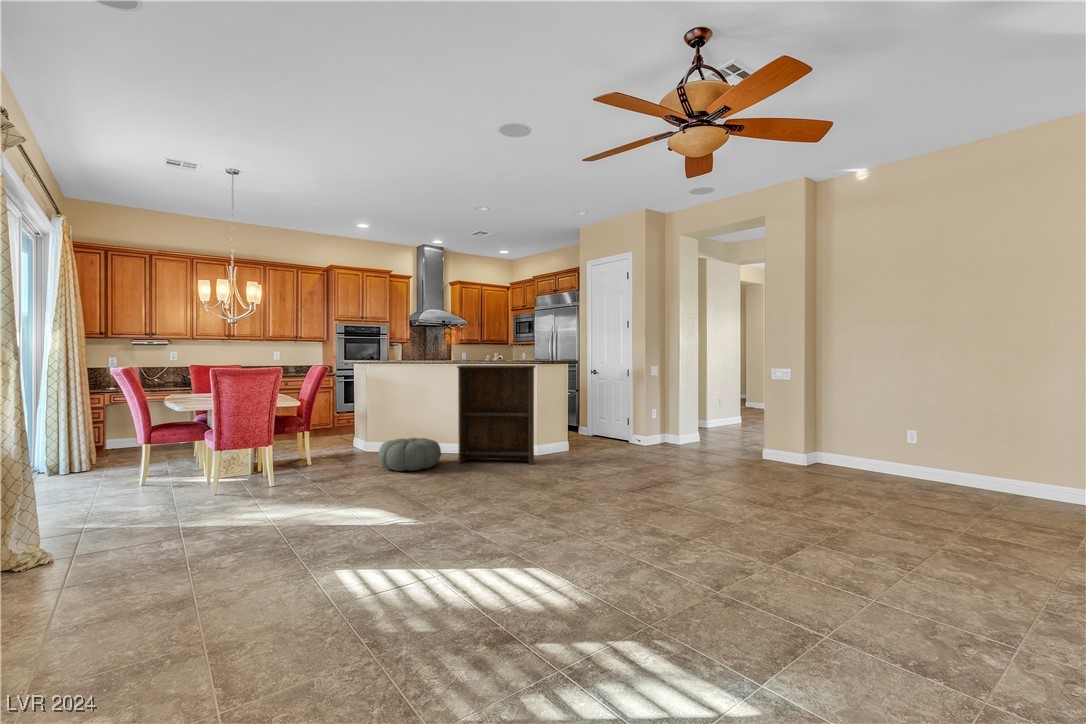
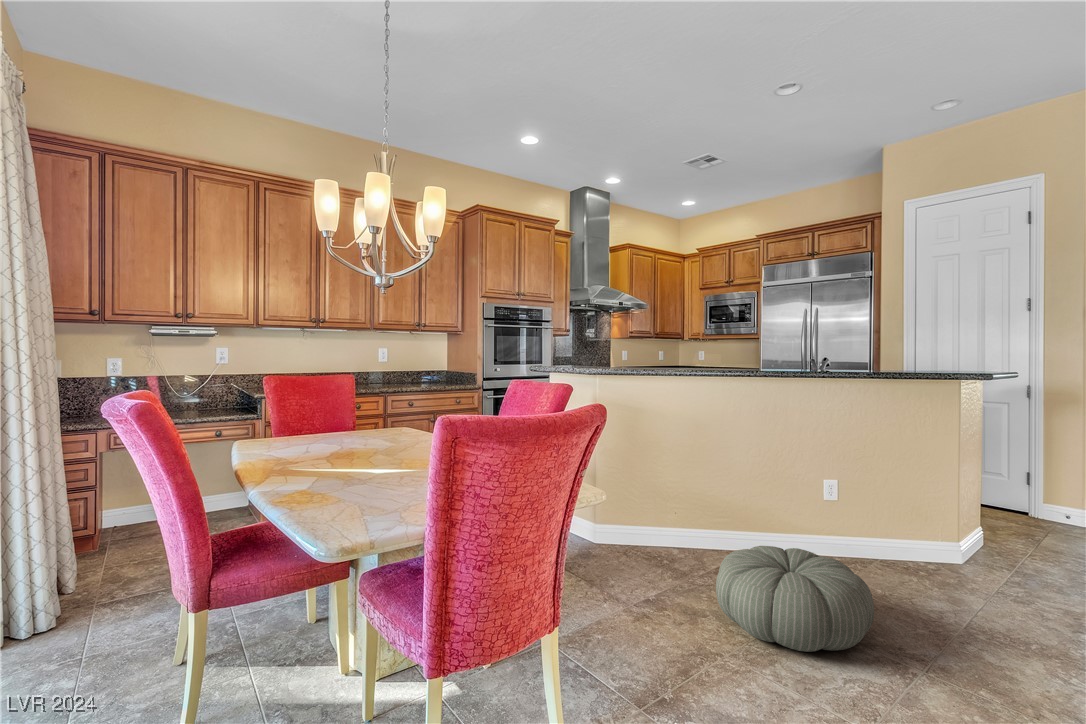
bookshelf: present [457,365,536,464] -> none [853,383,1075,618]

